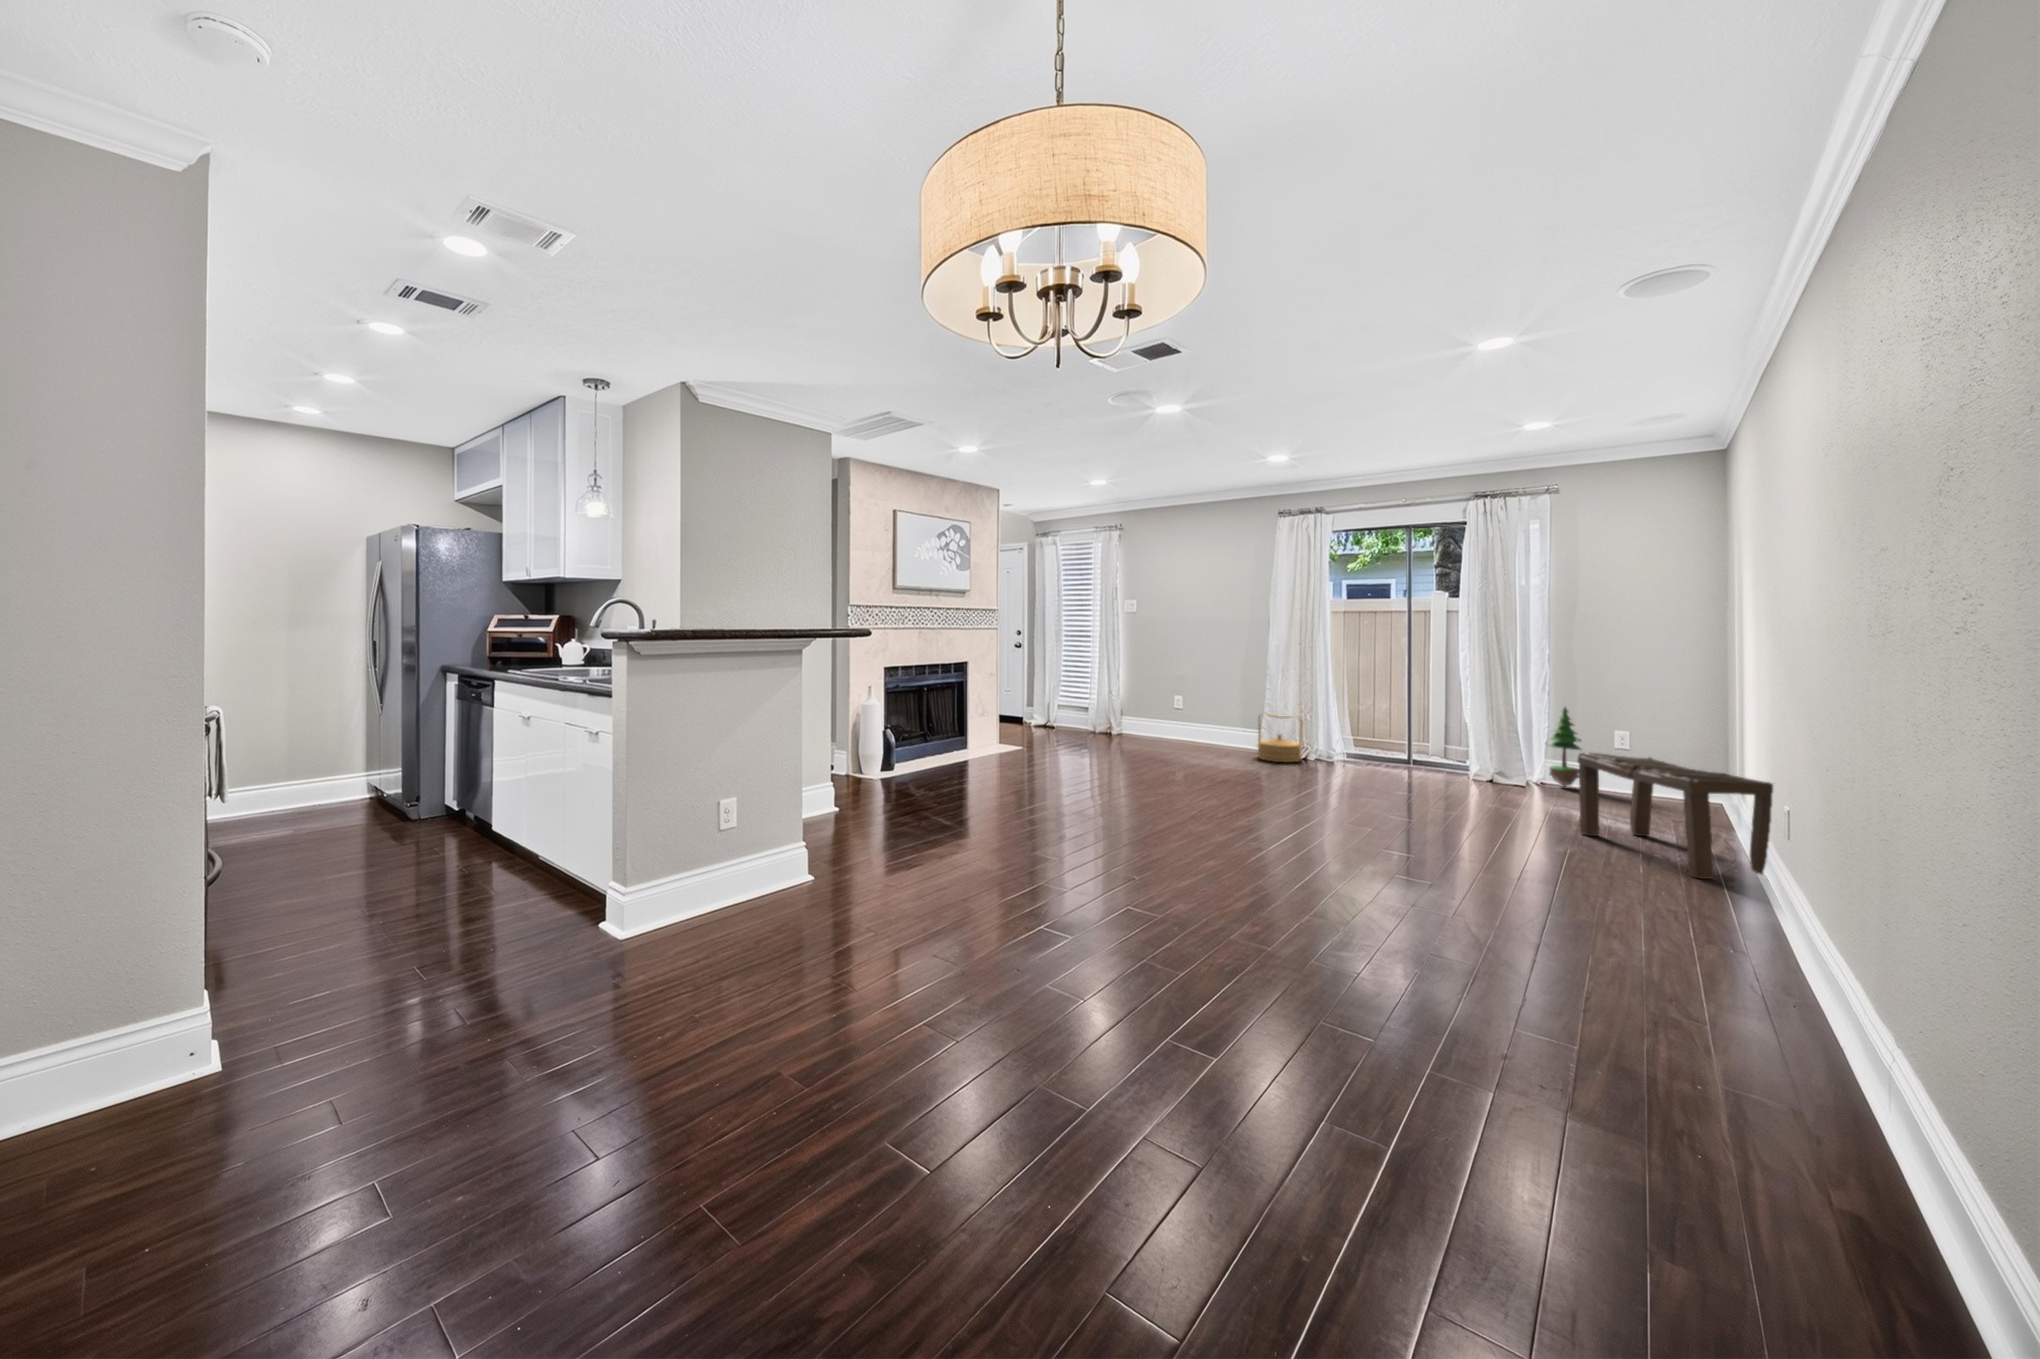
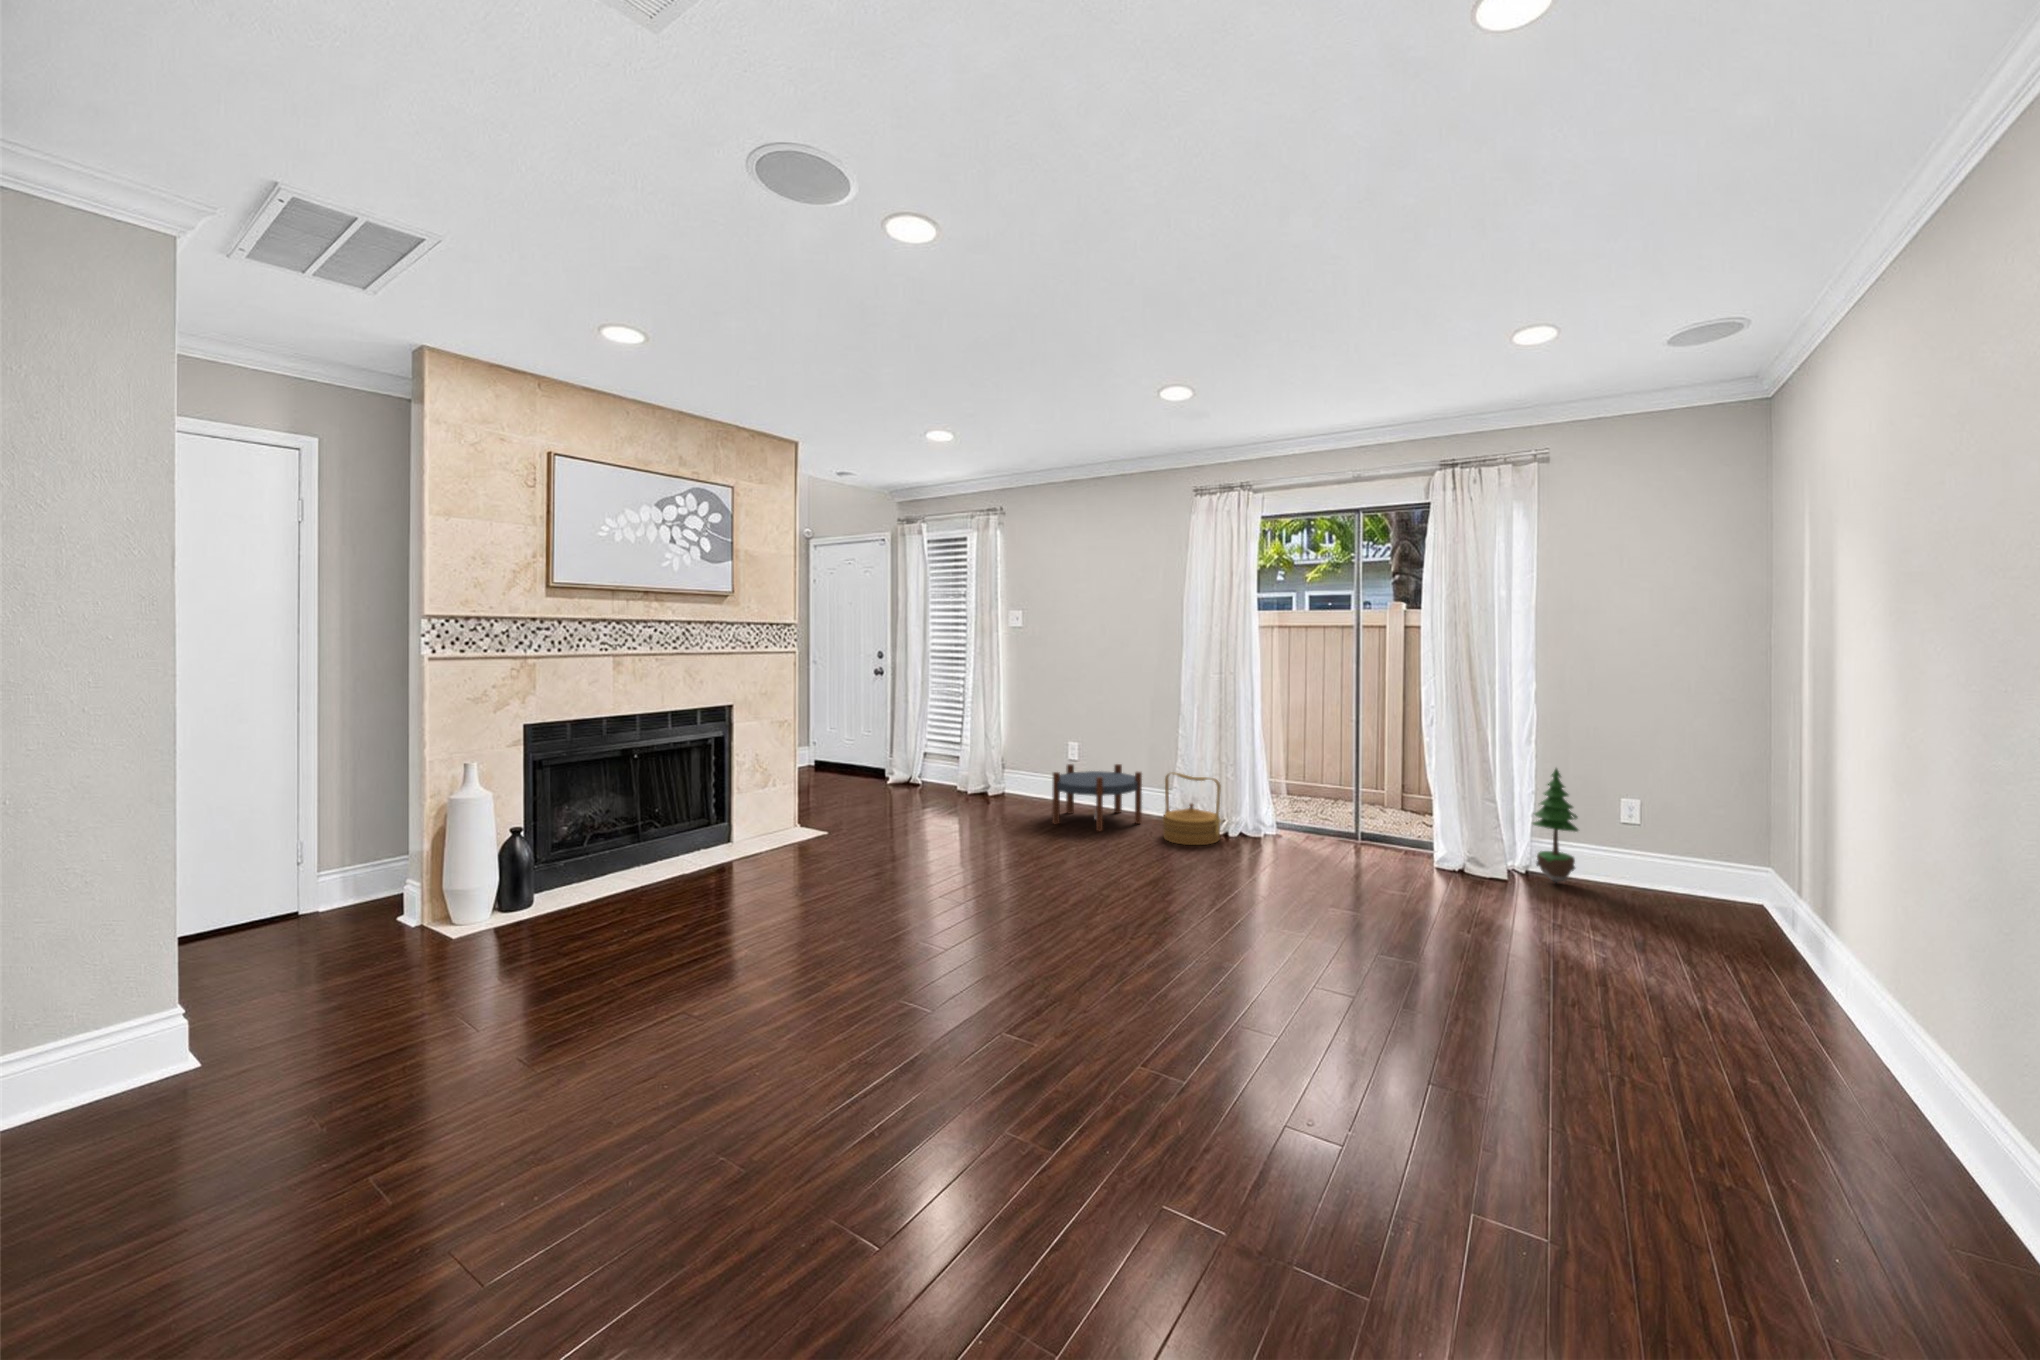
side table: none [1171,710,1237,754] -> present [1052,764,1142,831]
bench: present [1577,753,1773,879] -> none [1587,871,1952,1153]

